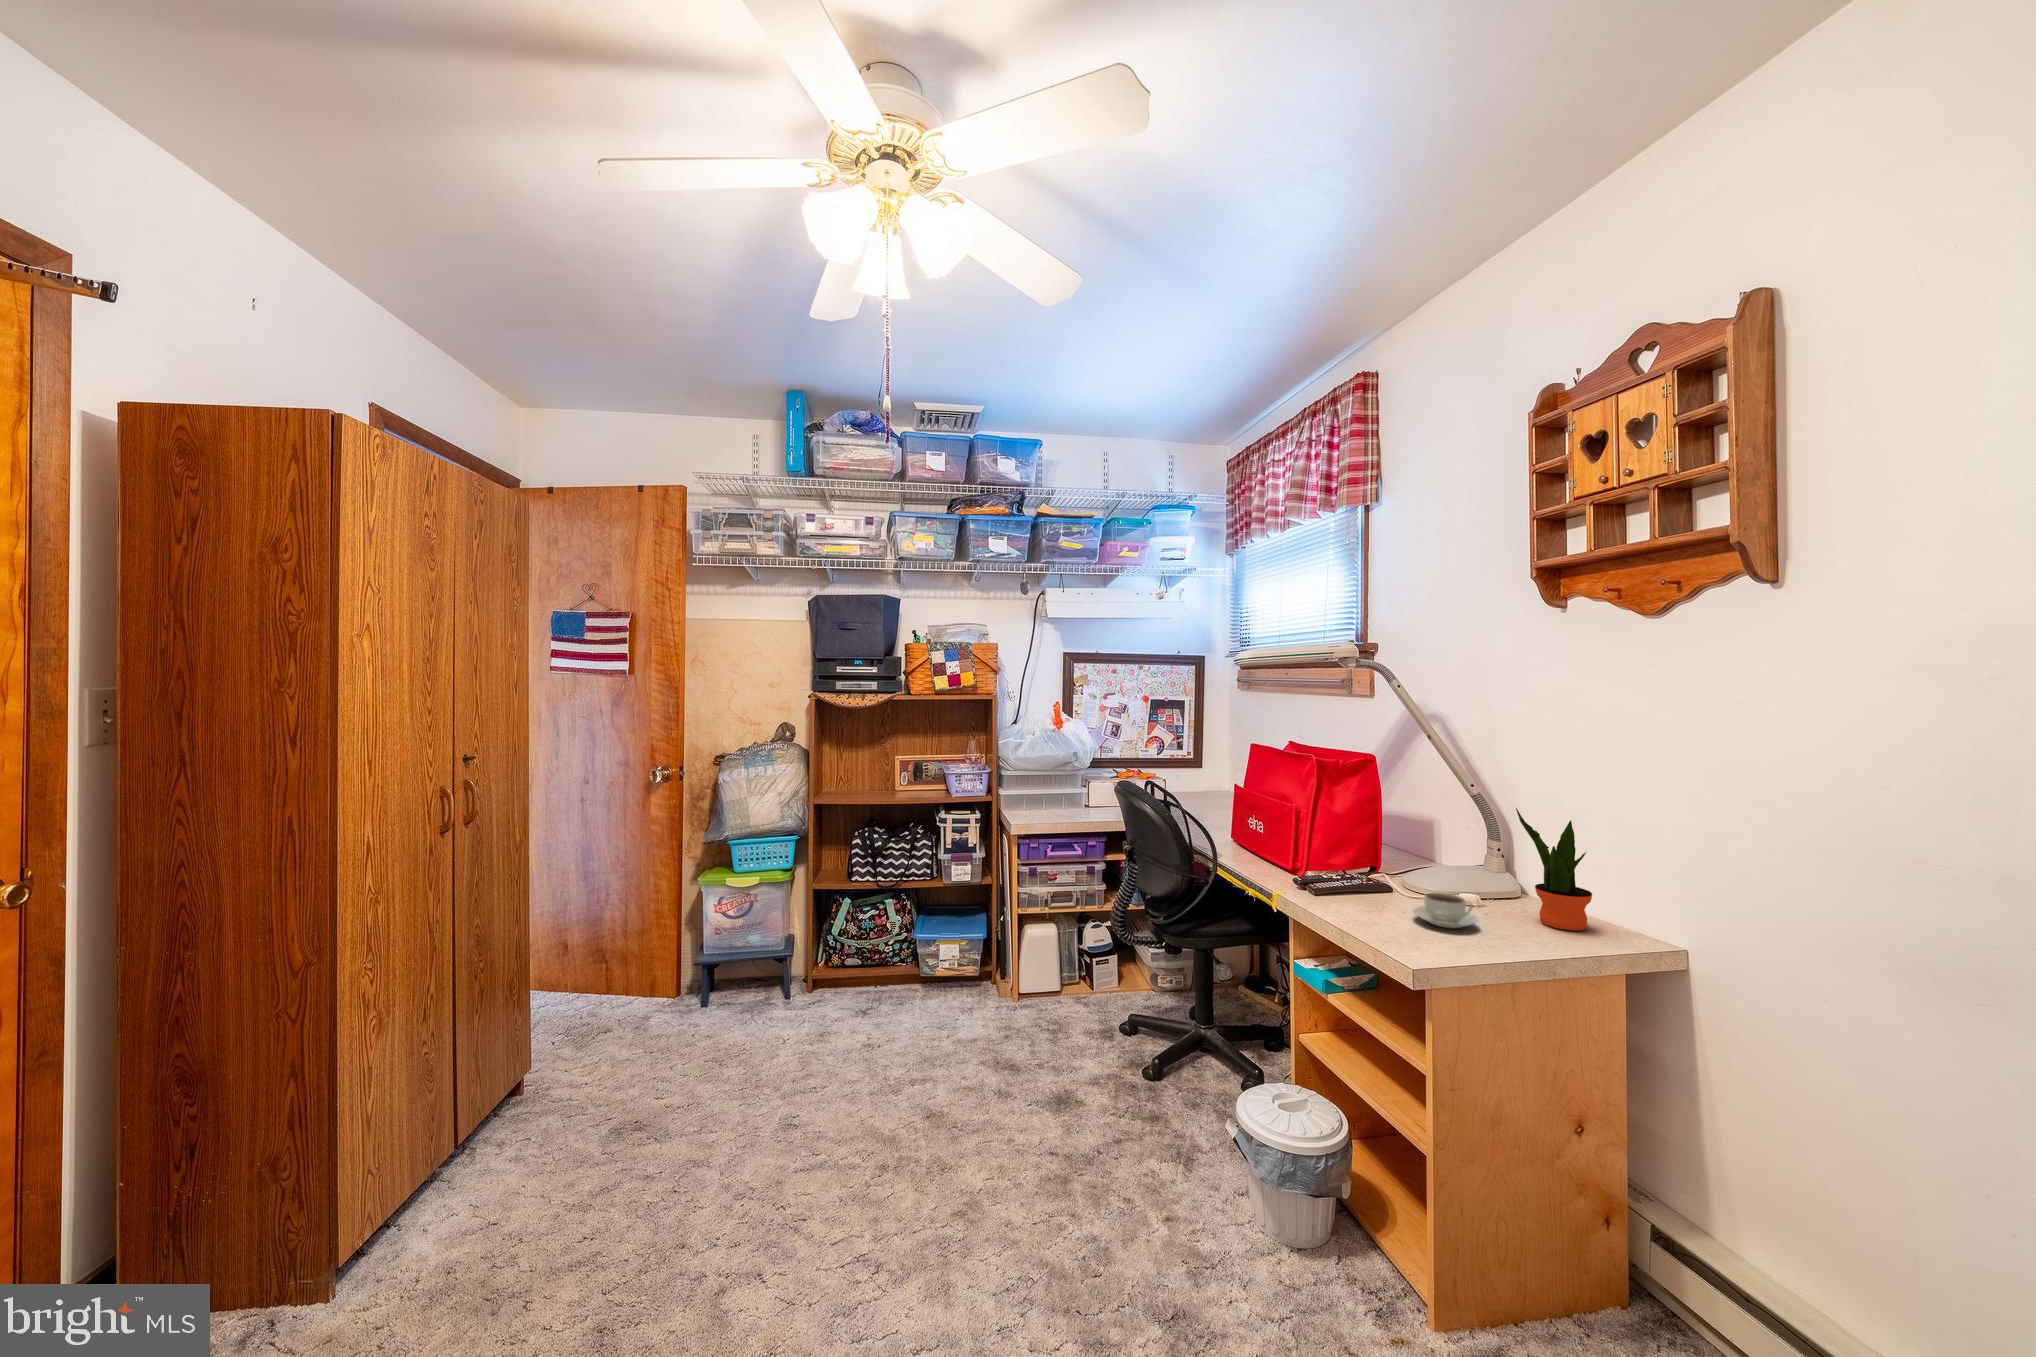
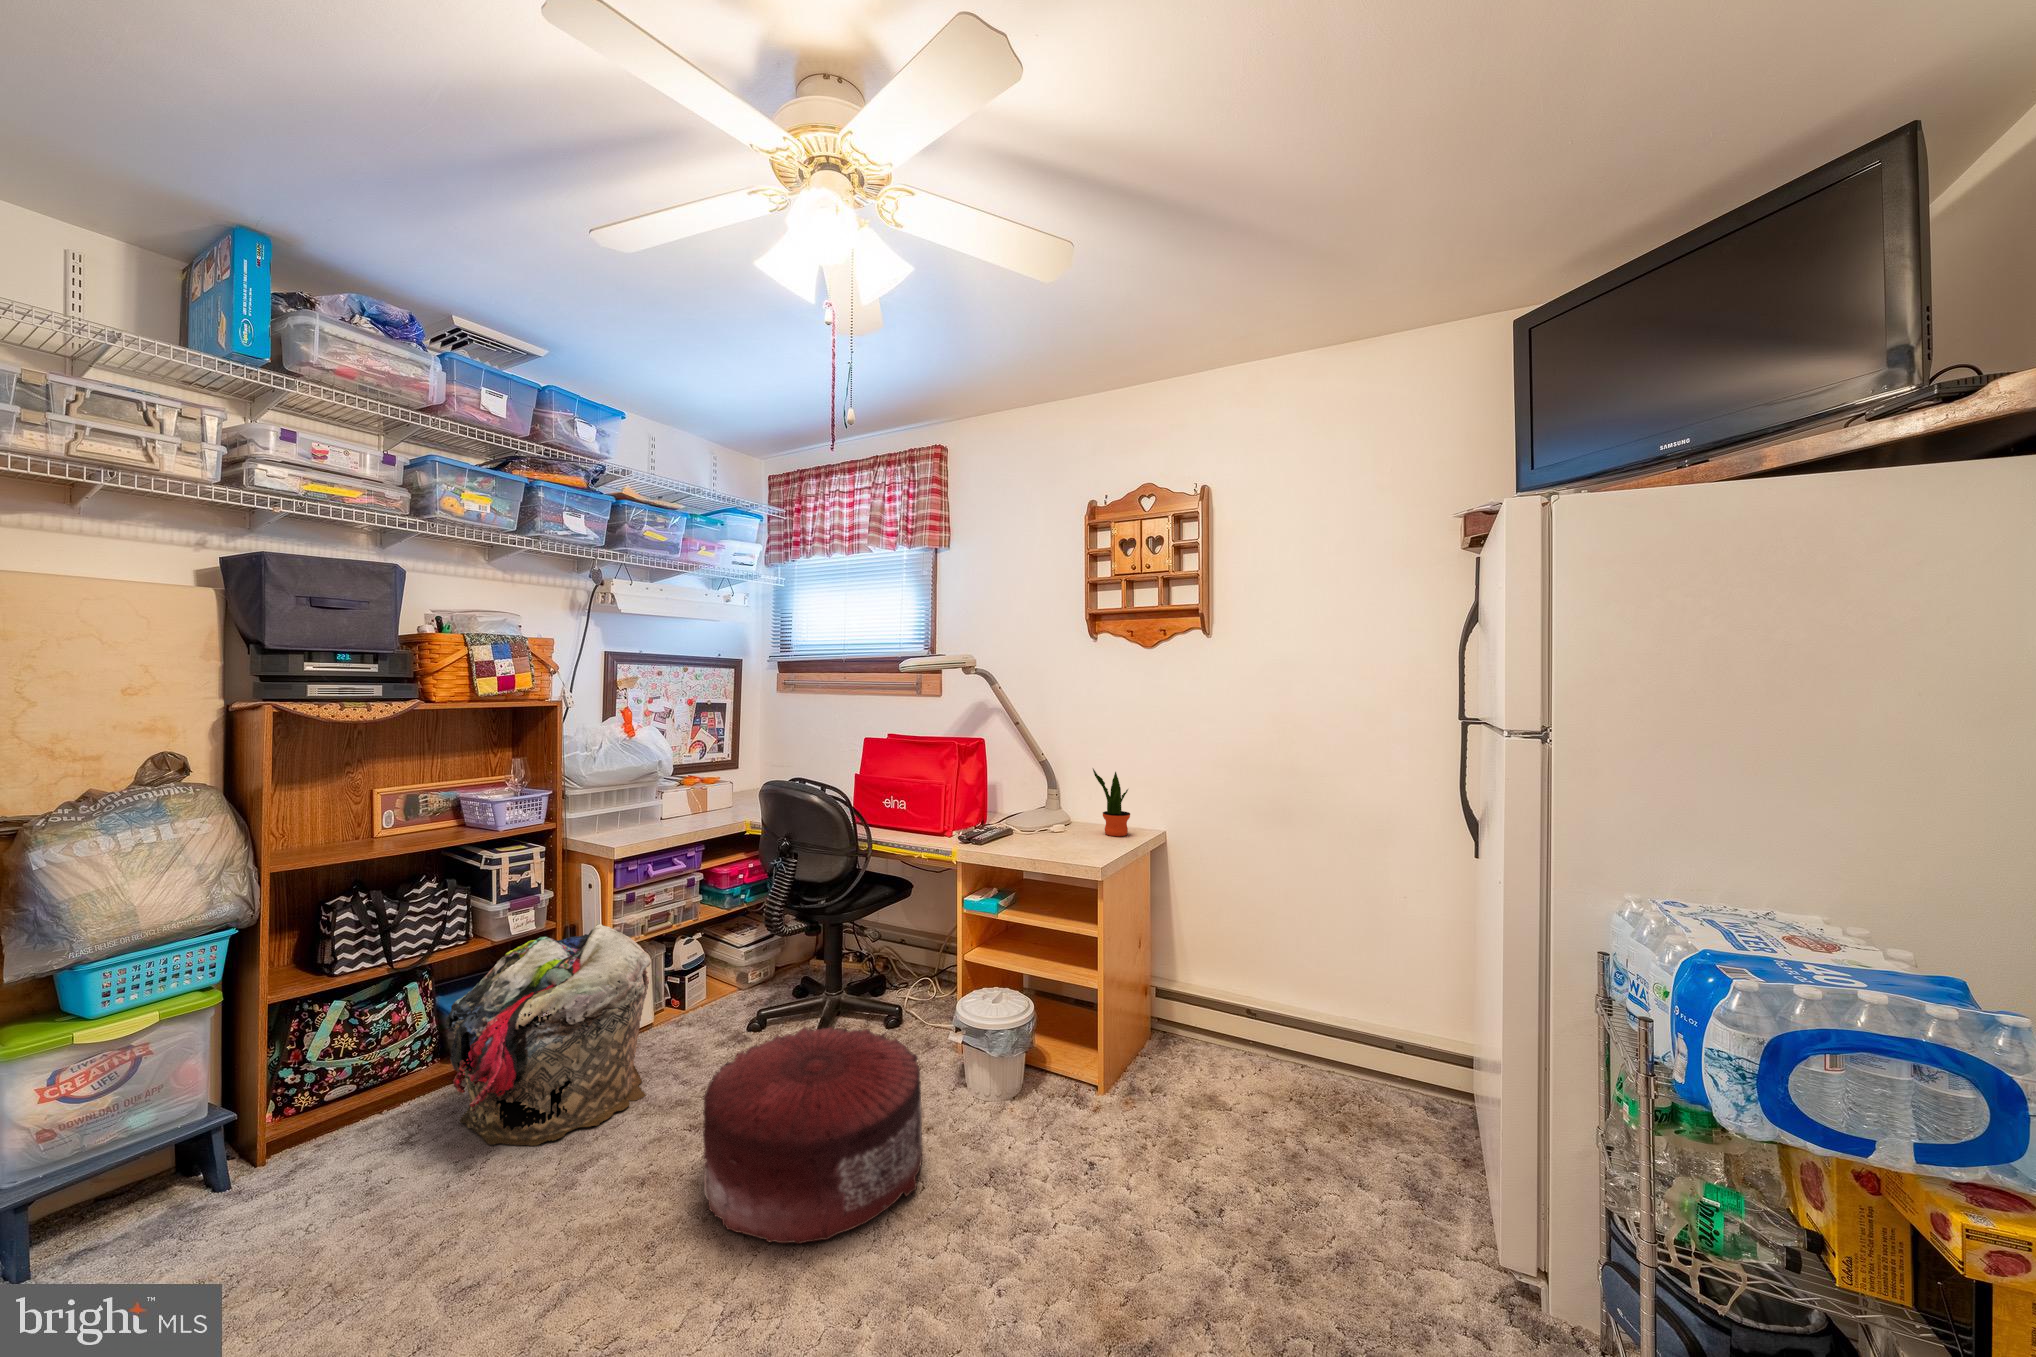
laundry basket: none [858,886,1037,1058] -> present [445,924,651,1146]
coffee cup: present [1413,893,1479,928] -> none [1057,827,1094,847]
pouf: none [901,1036,1142,1280] -> present [703,1027,923,1244]

